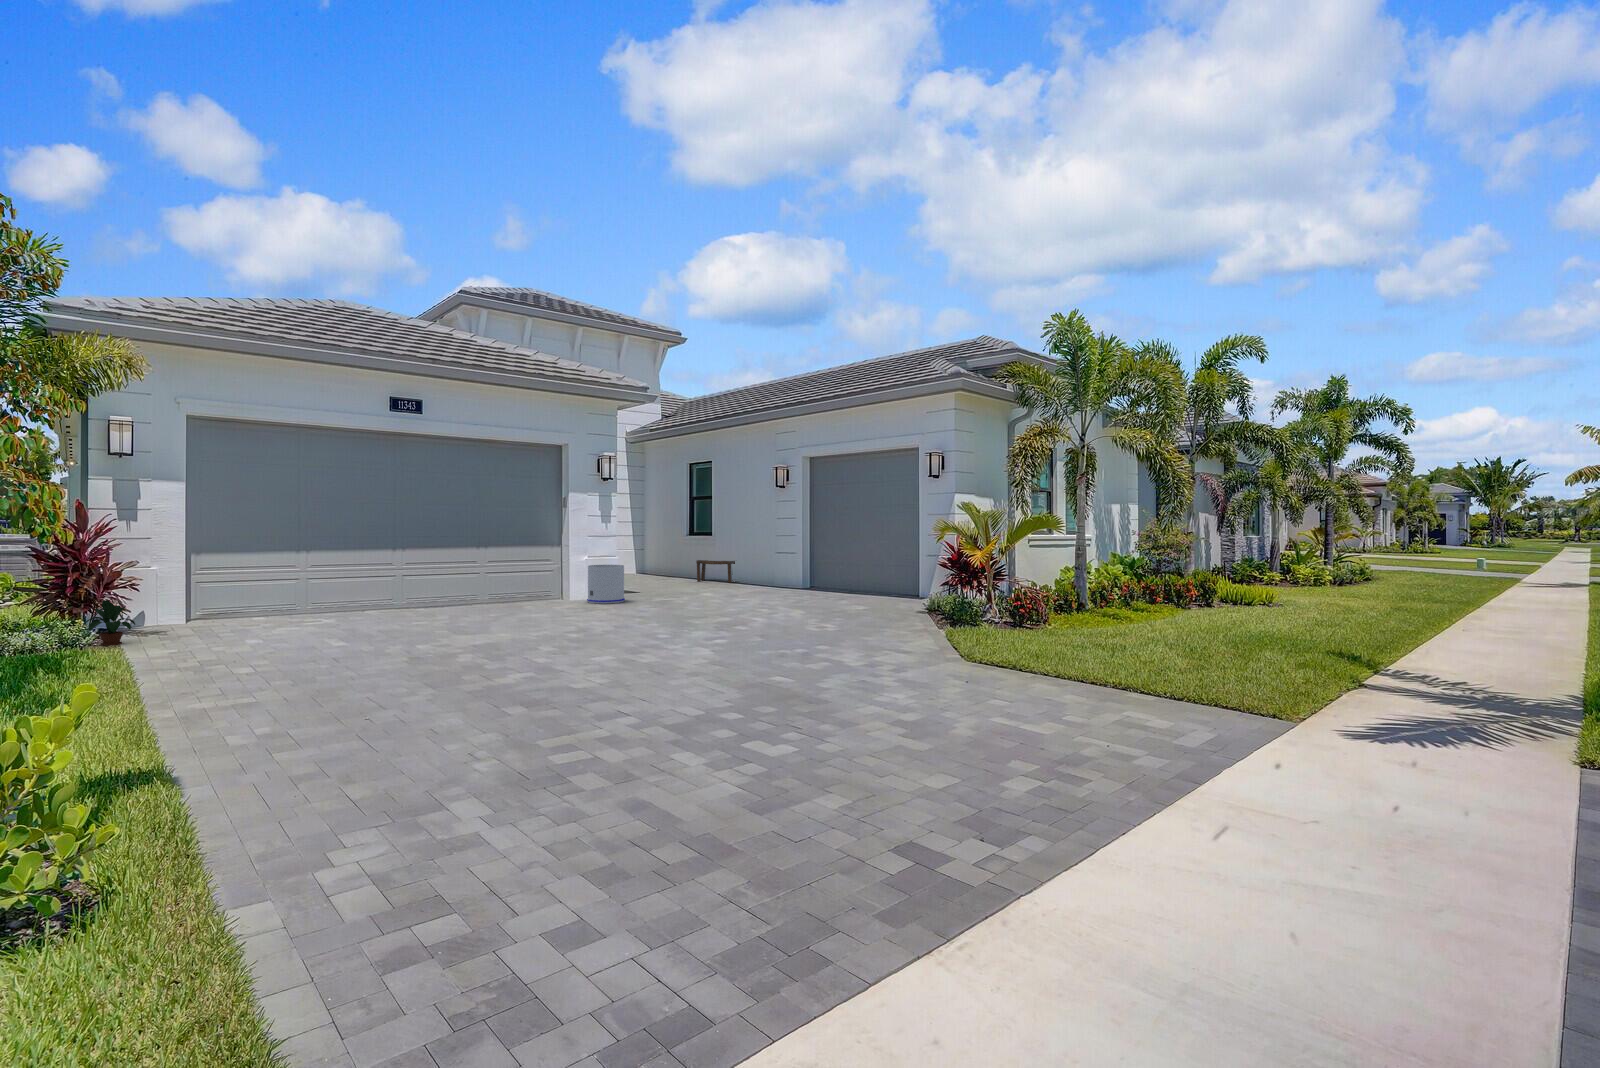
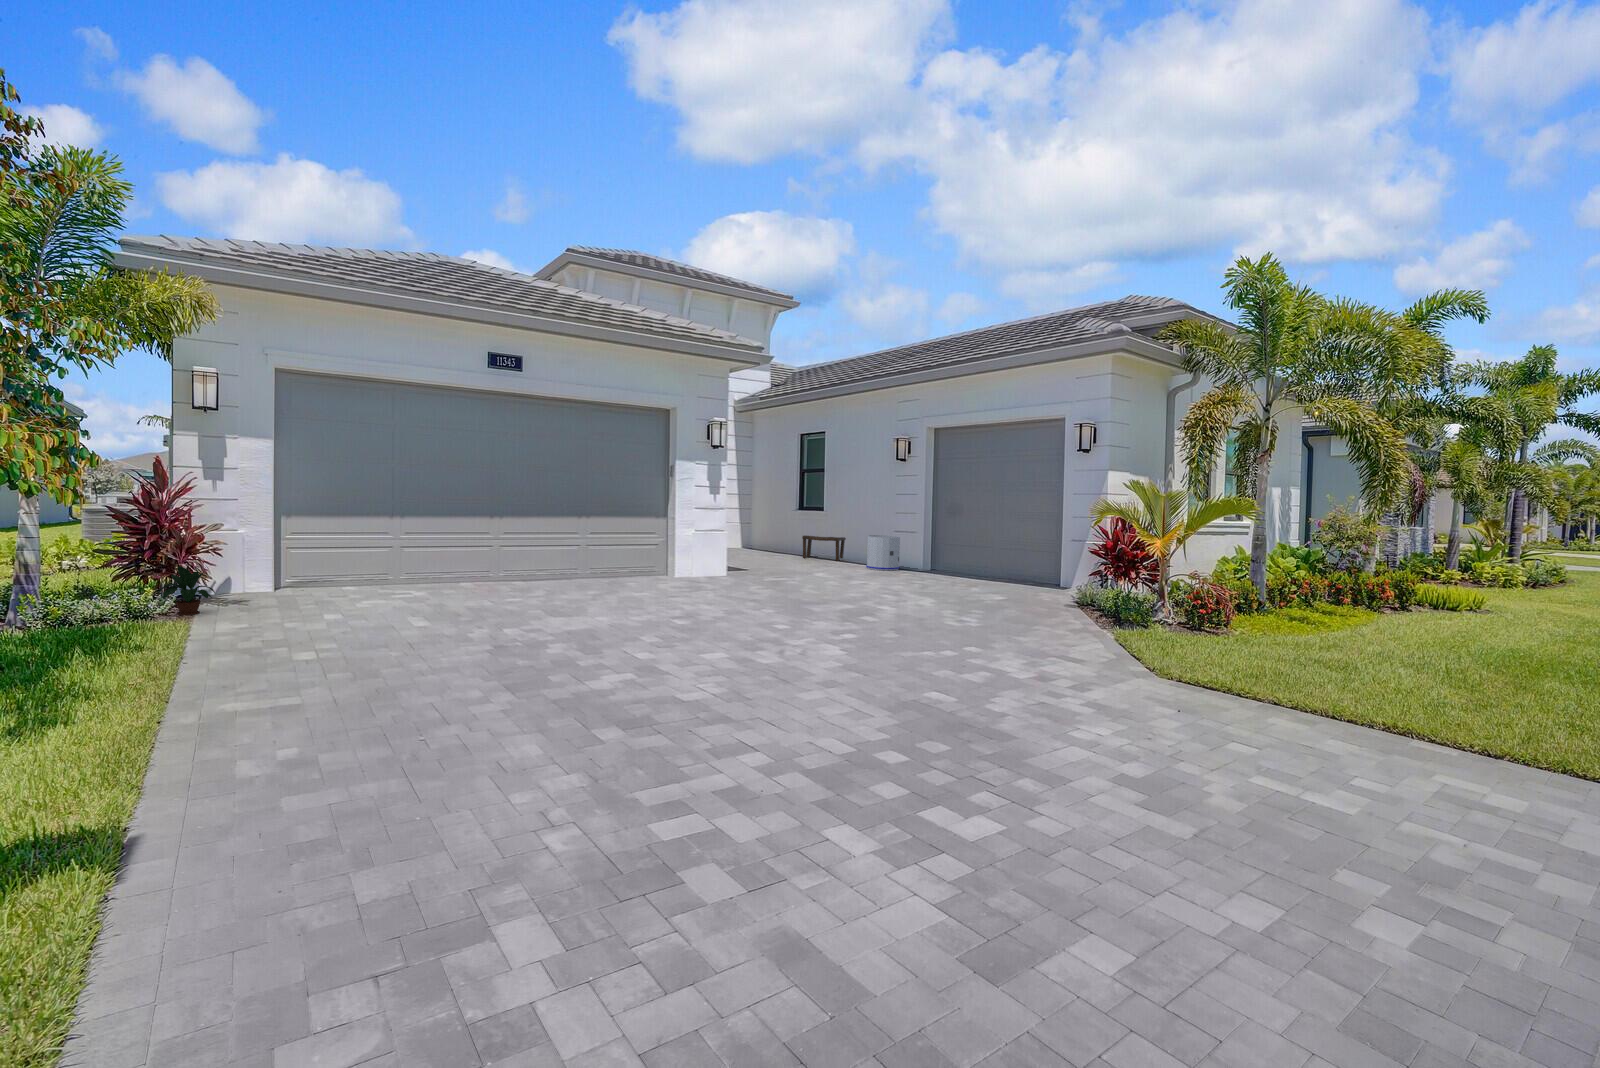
trash can: present [587,565,625,604] -> present [866,535,900,571]

